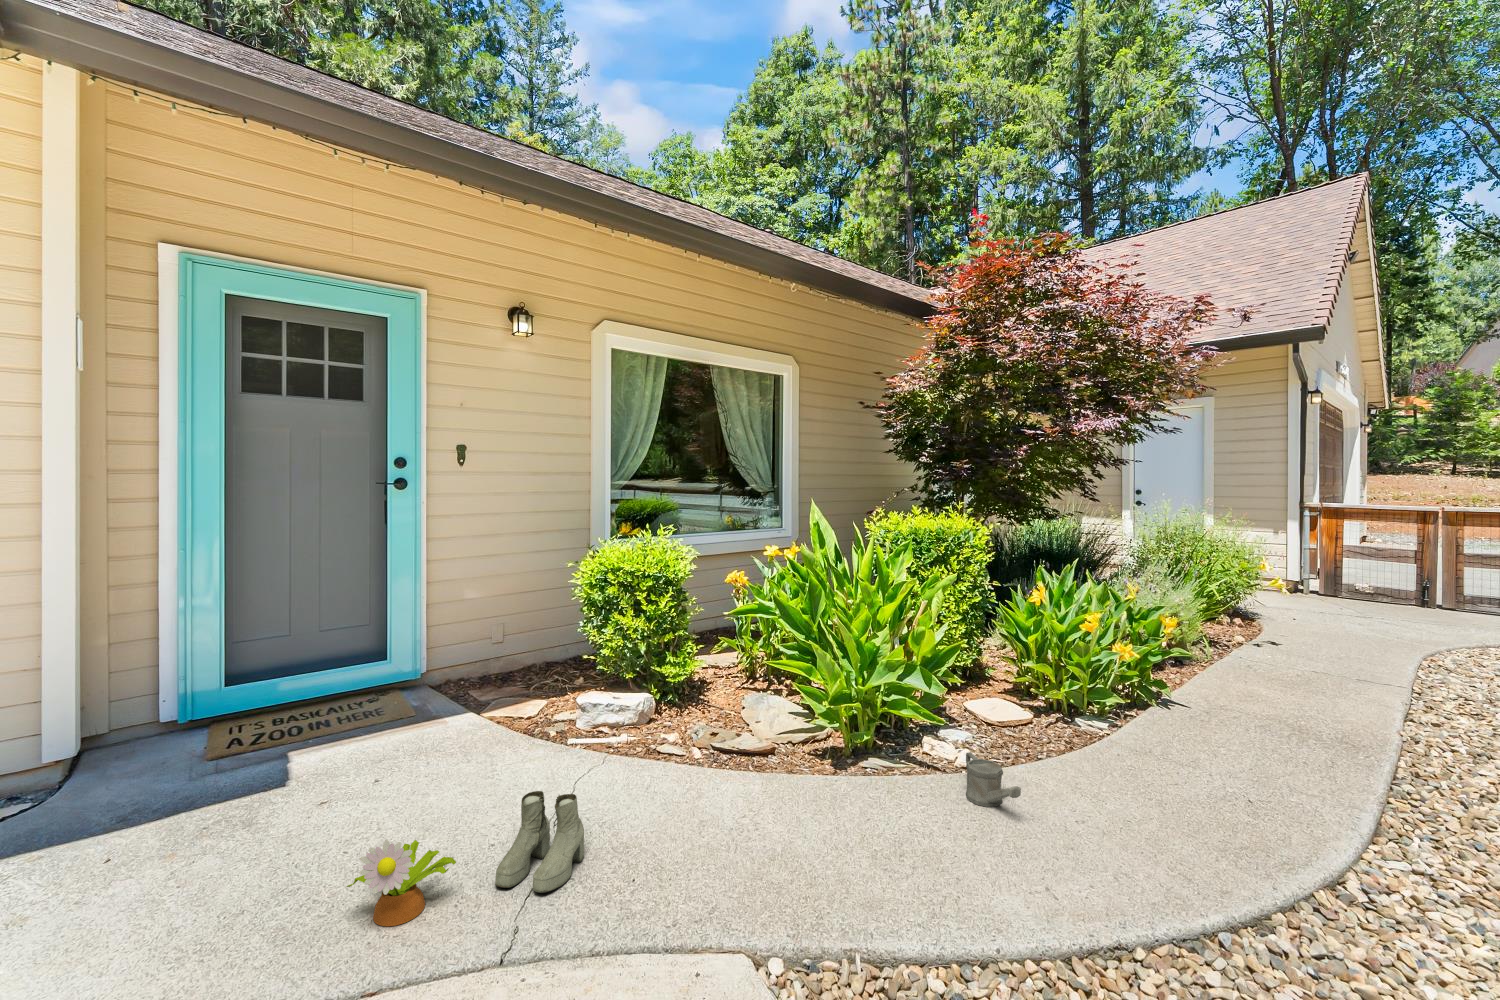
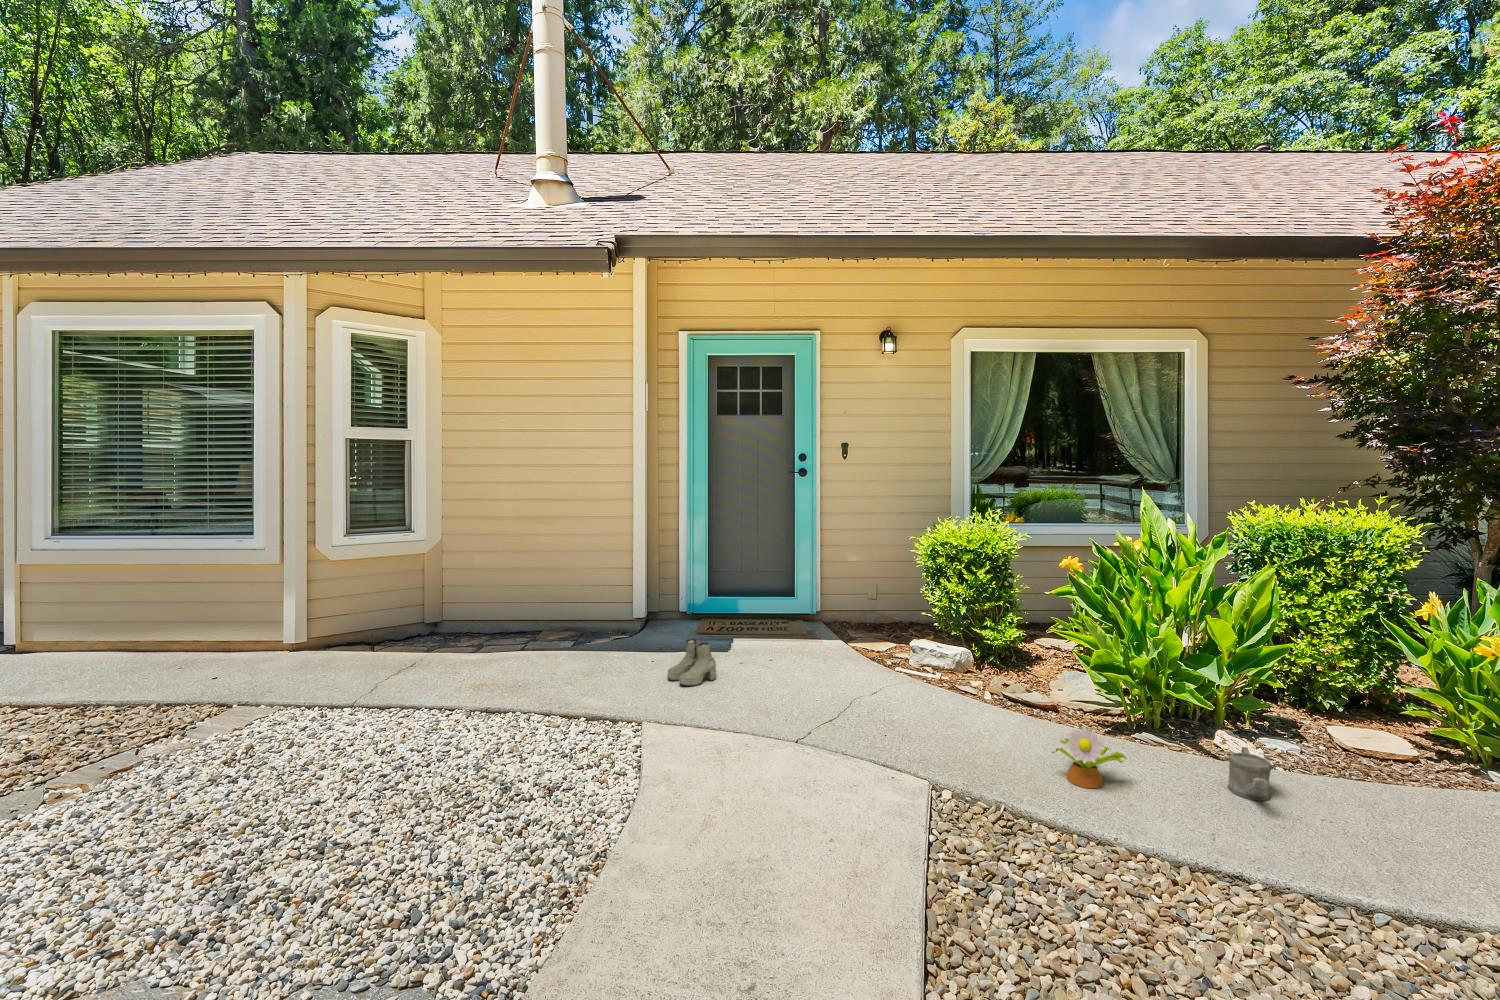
boots: present [495,791,584,893] -> present [667,639,716,686]
decorative plant: present [347,840,456,926] -> present [1052,727,1127,788]

